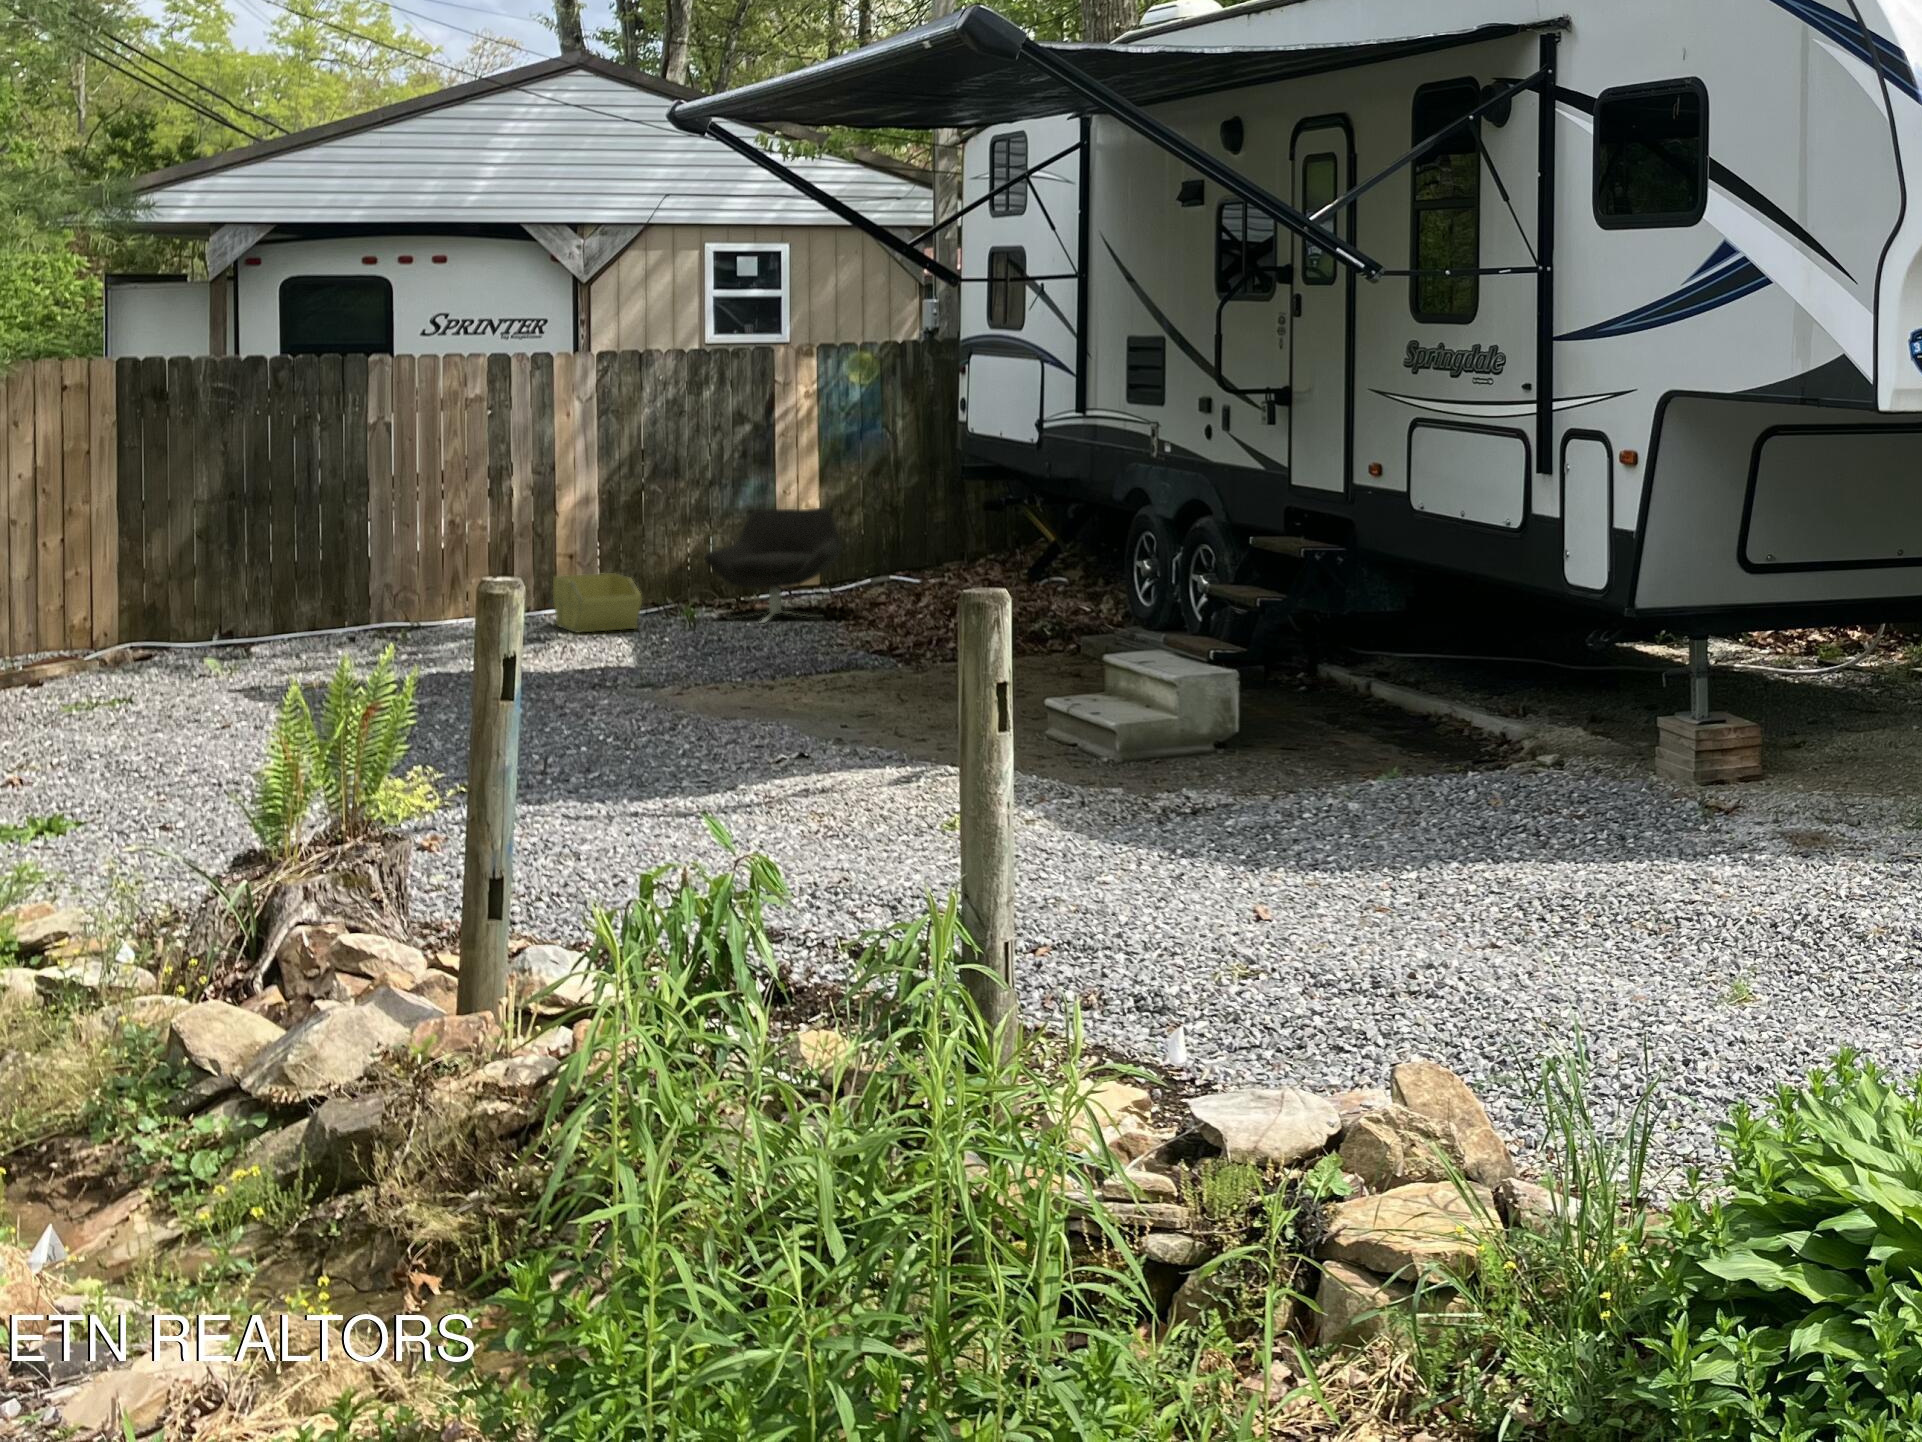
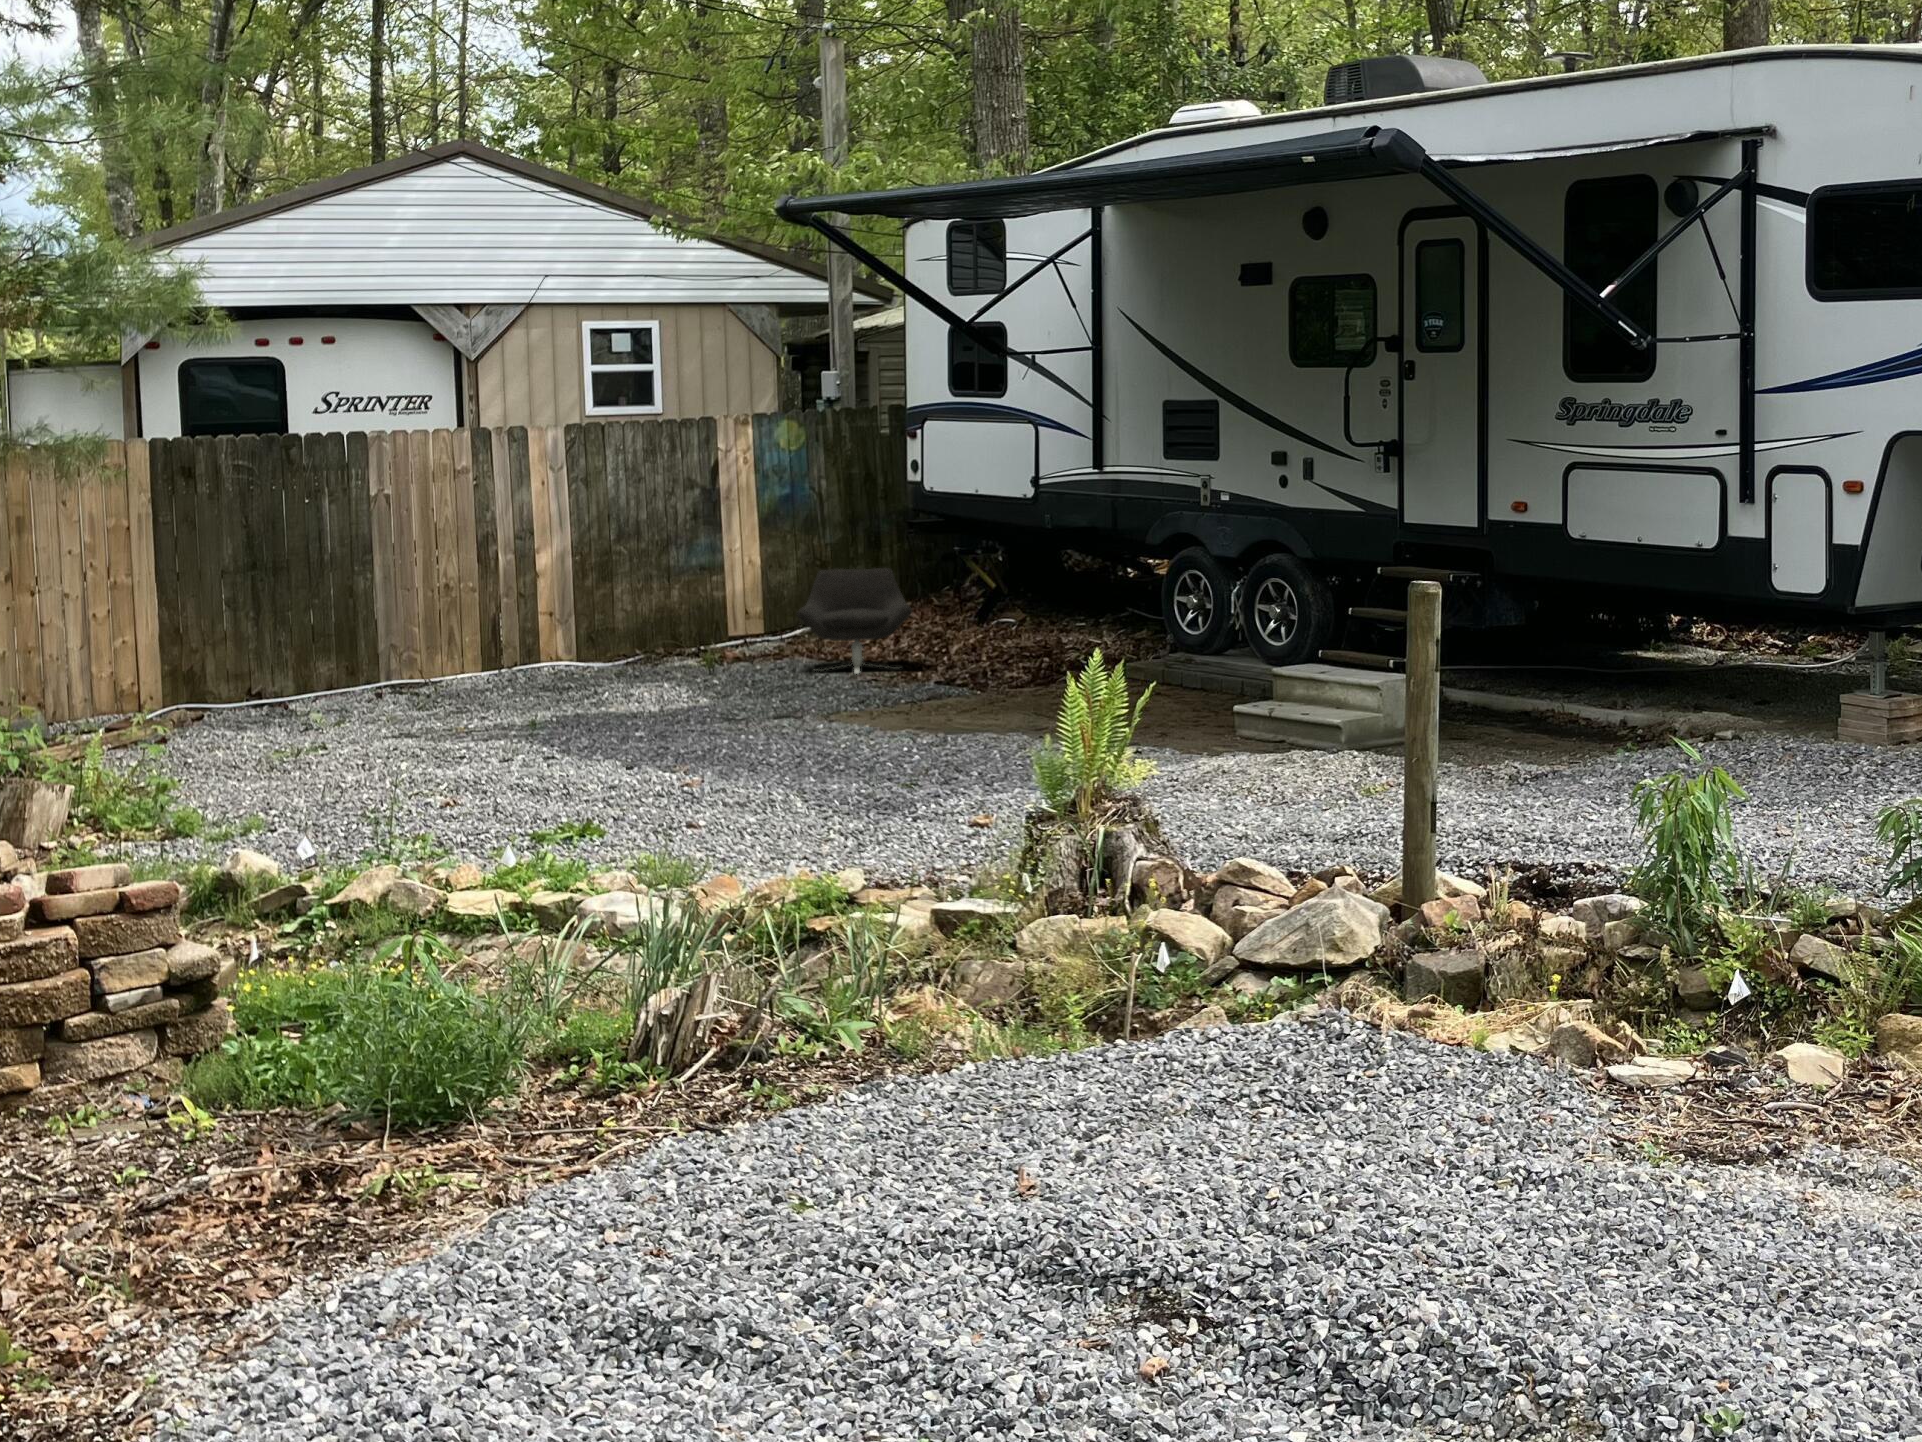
storage bin: present [553,573,642,633] -> none [664,630,761,683]

